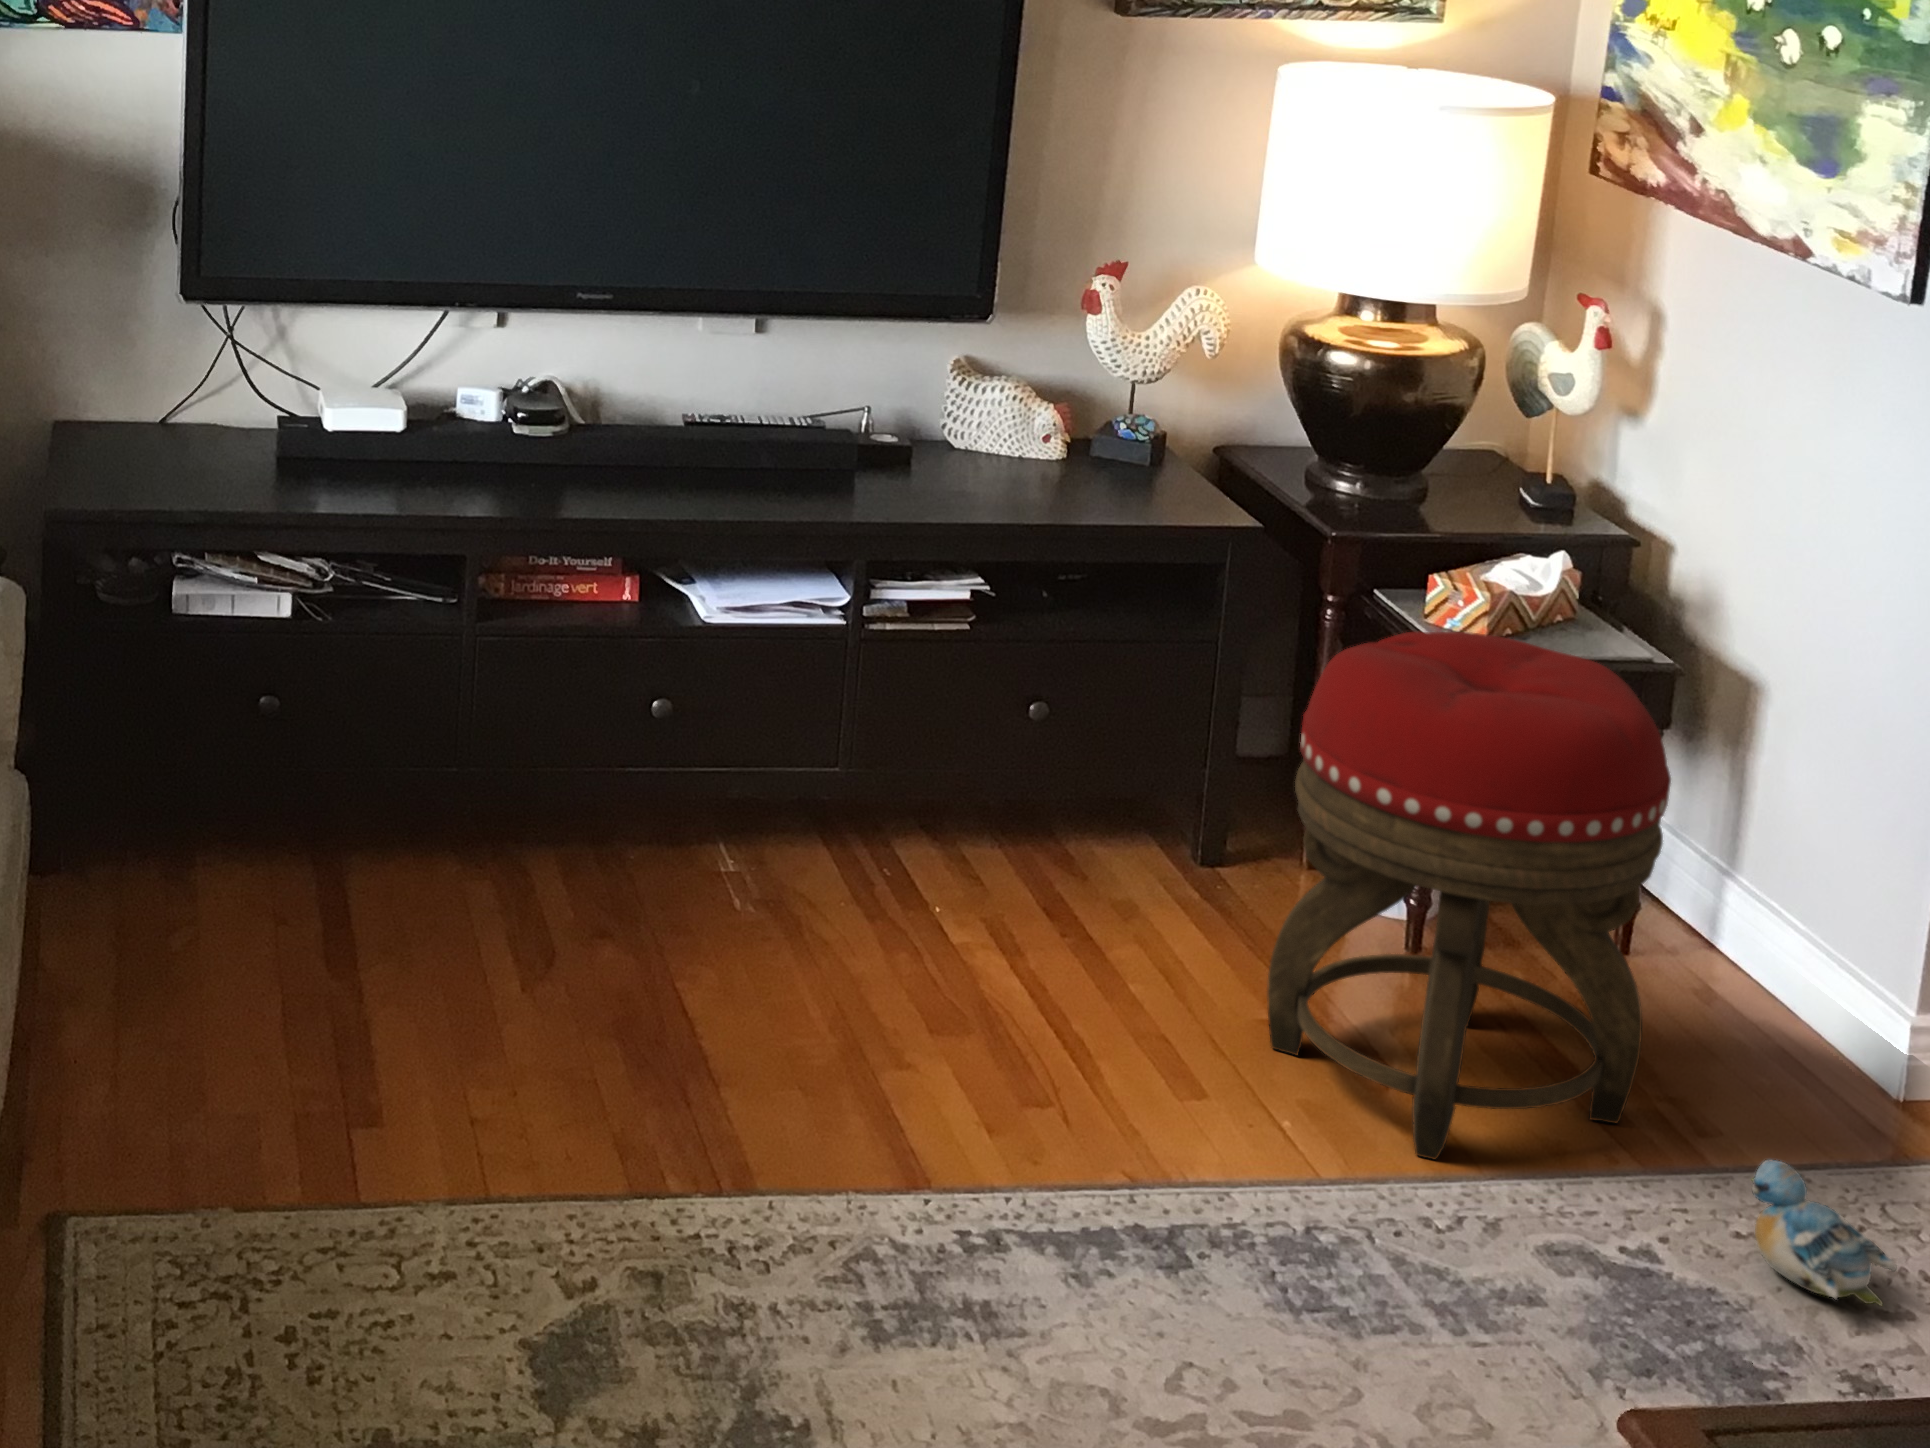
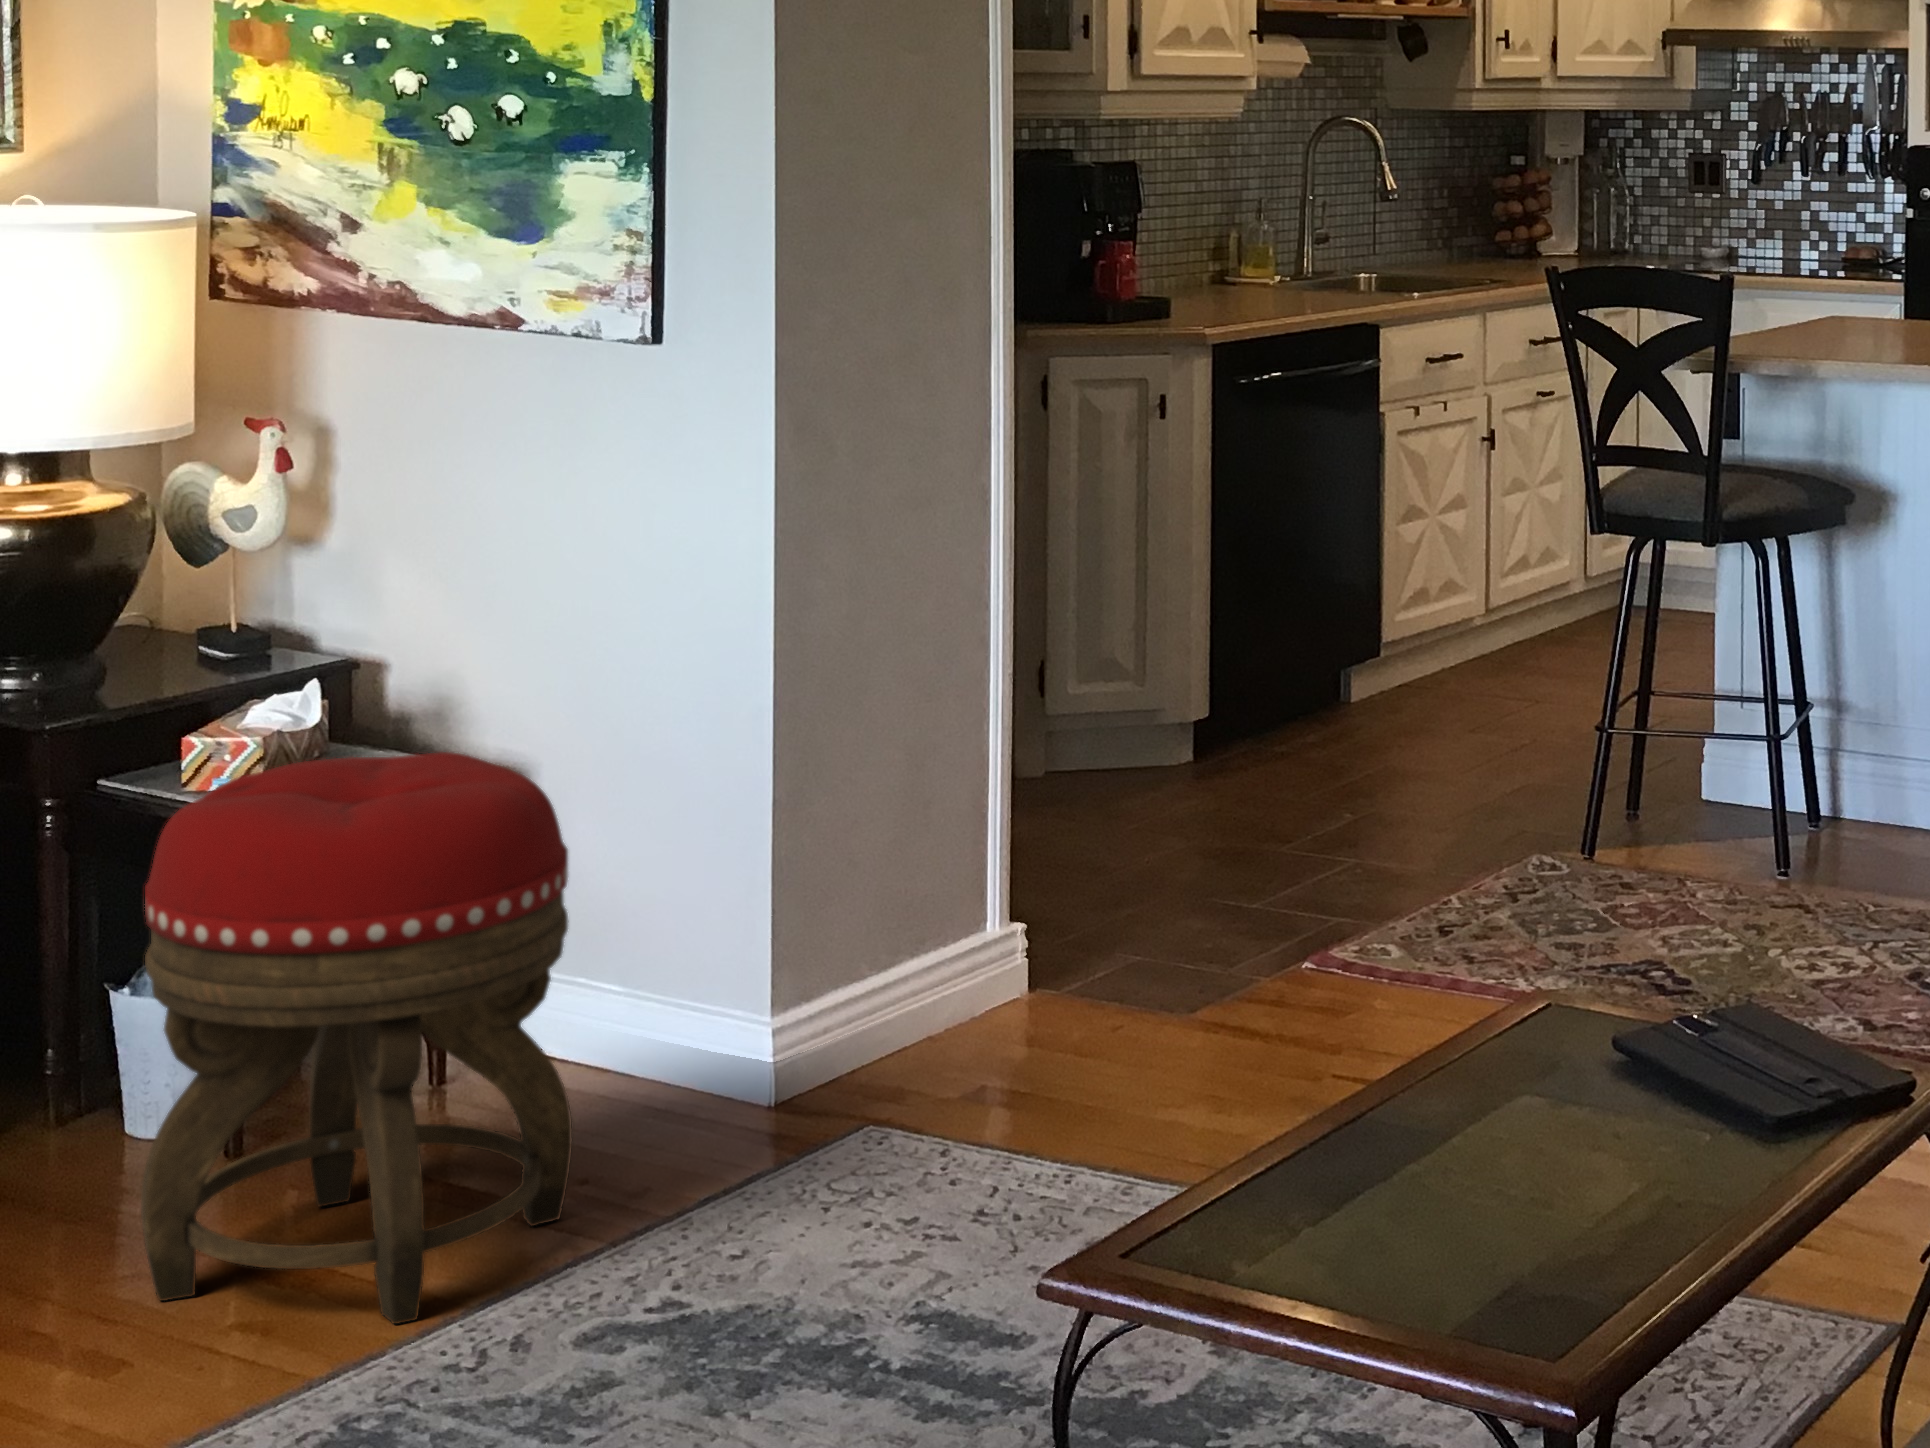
plush toy: present [1752,1160,1897,1306] -> none [745,1159,897,1269]

